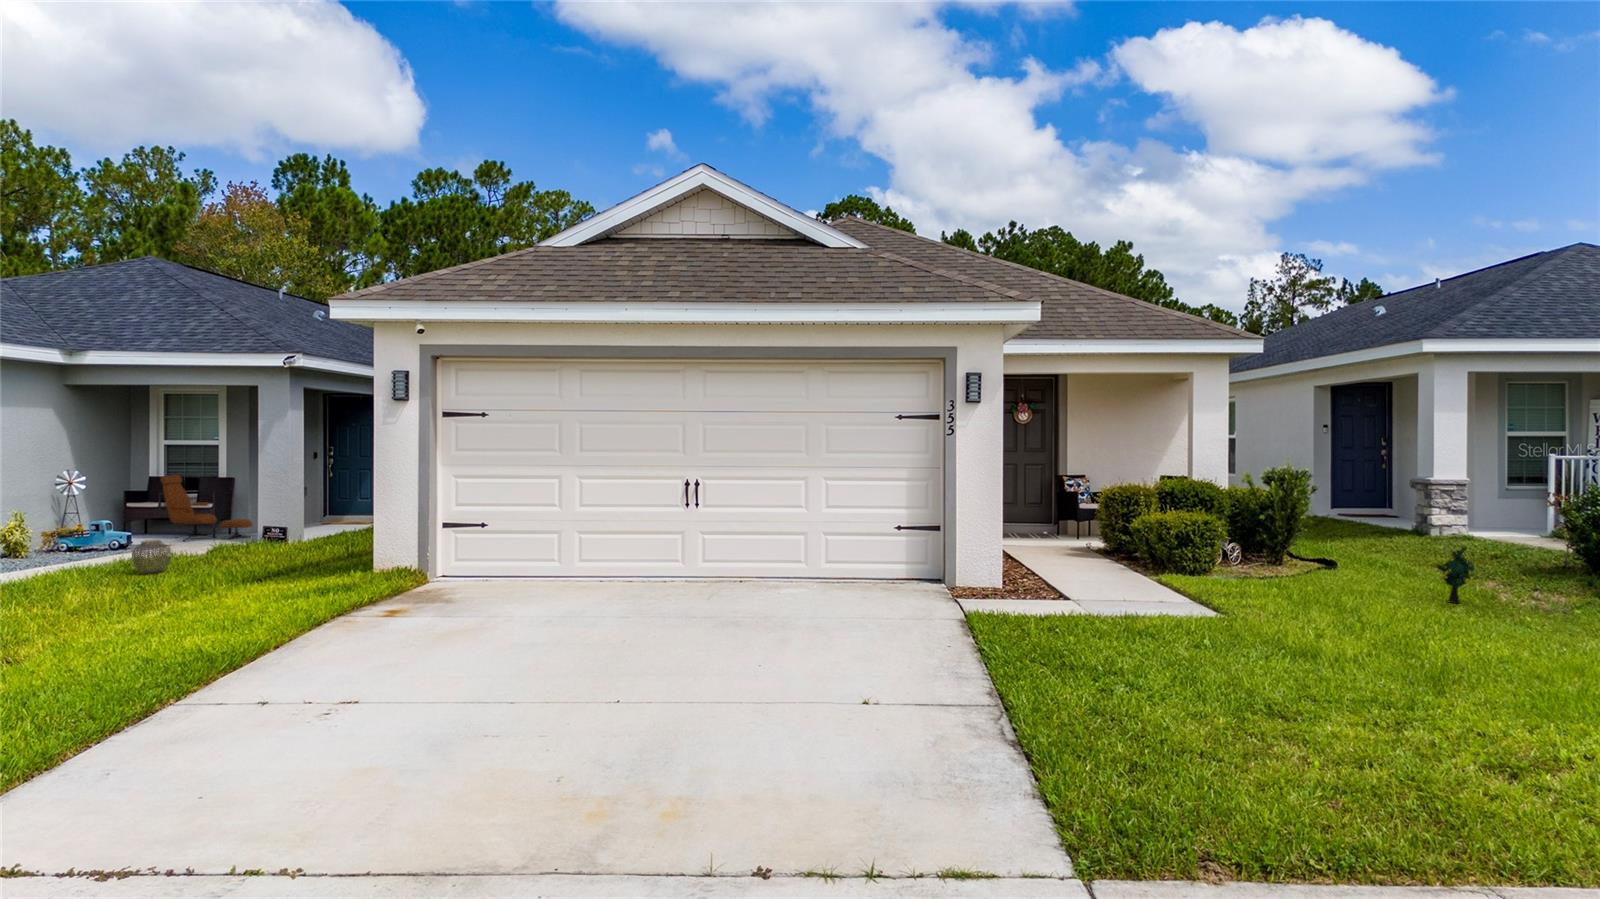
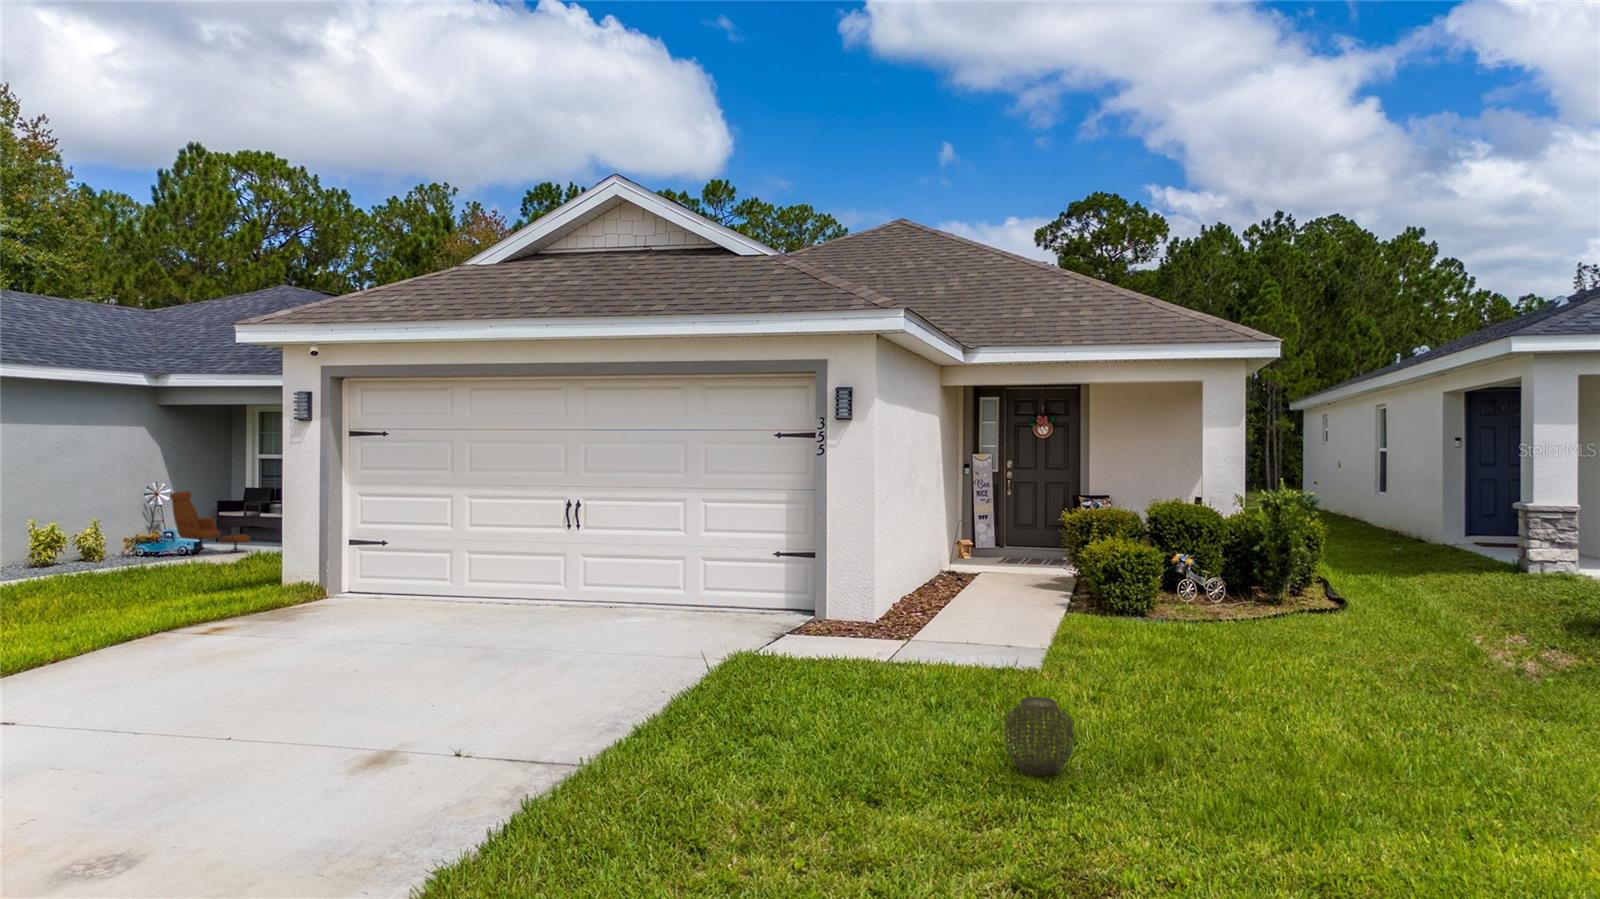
woven basket: present [132,540,171,574] -> present [1005,697,1073,776]
decorative plant: present [1436,547,1474,603] -> none [1346,585,1391,651]

